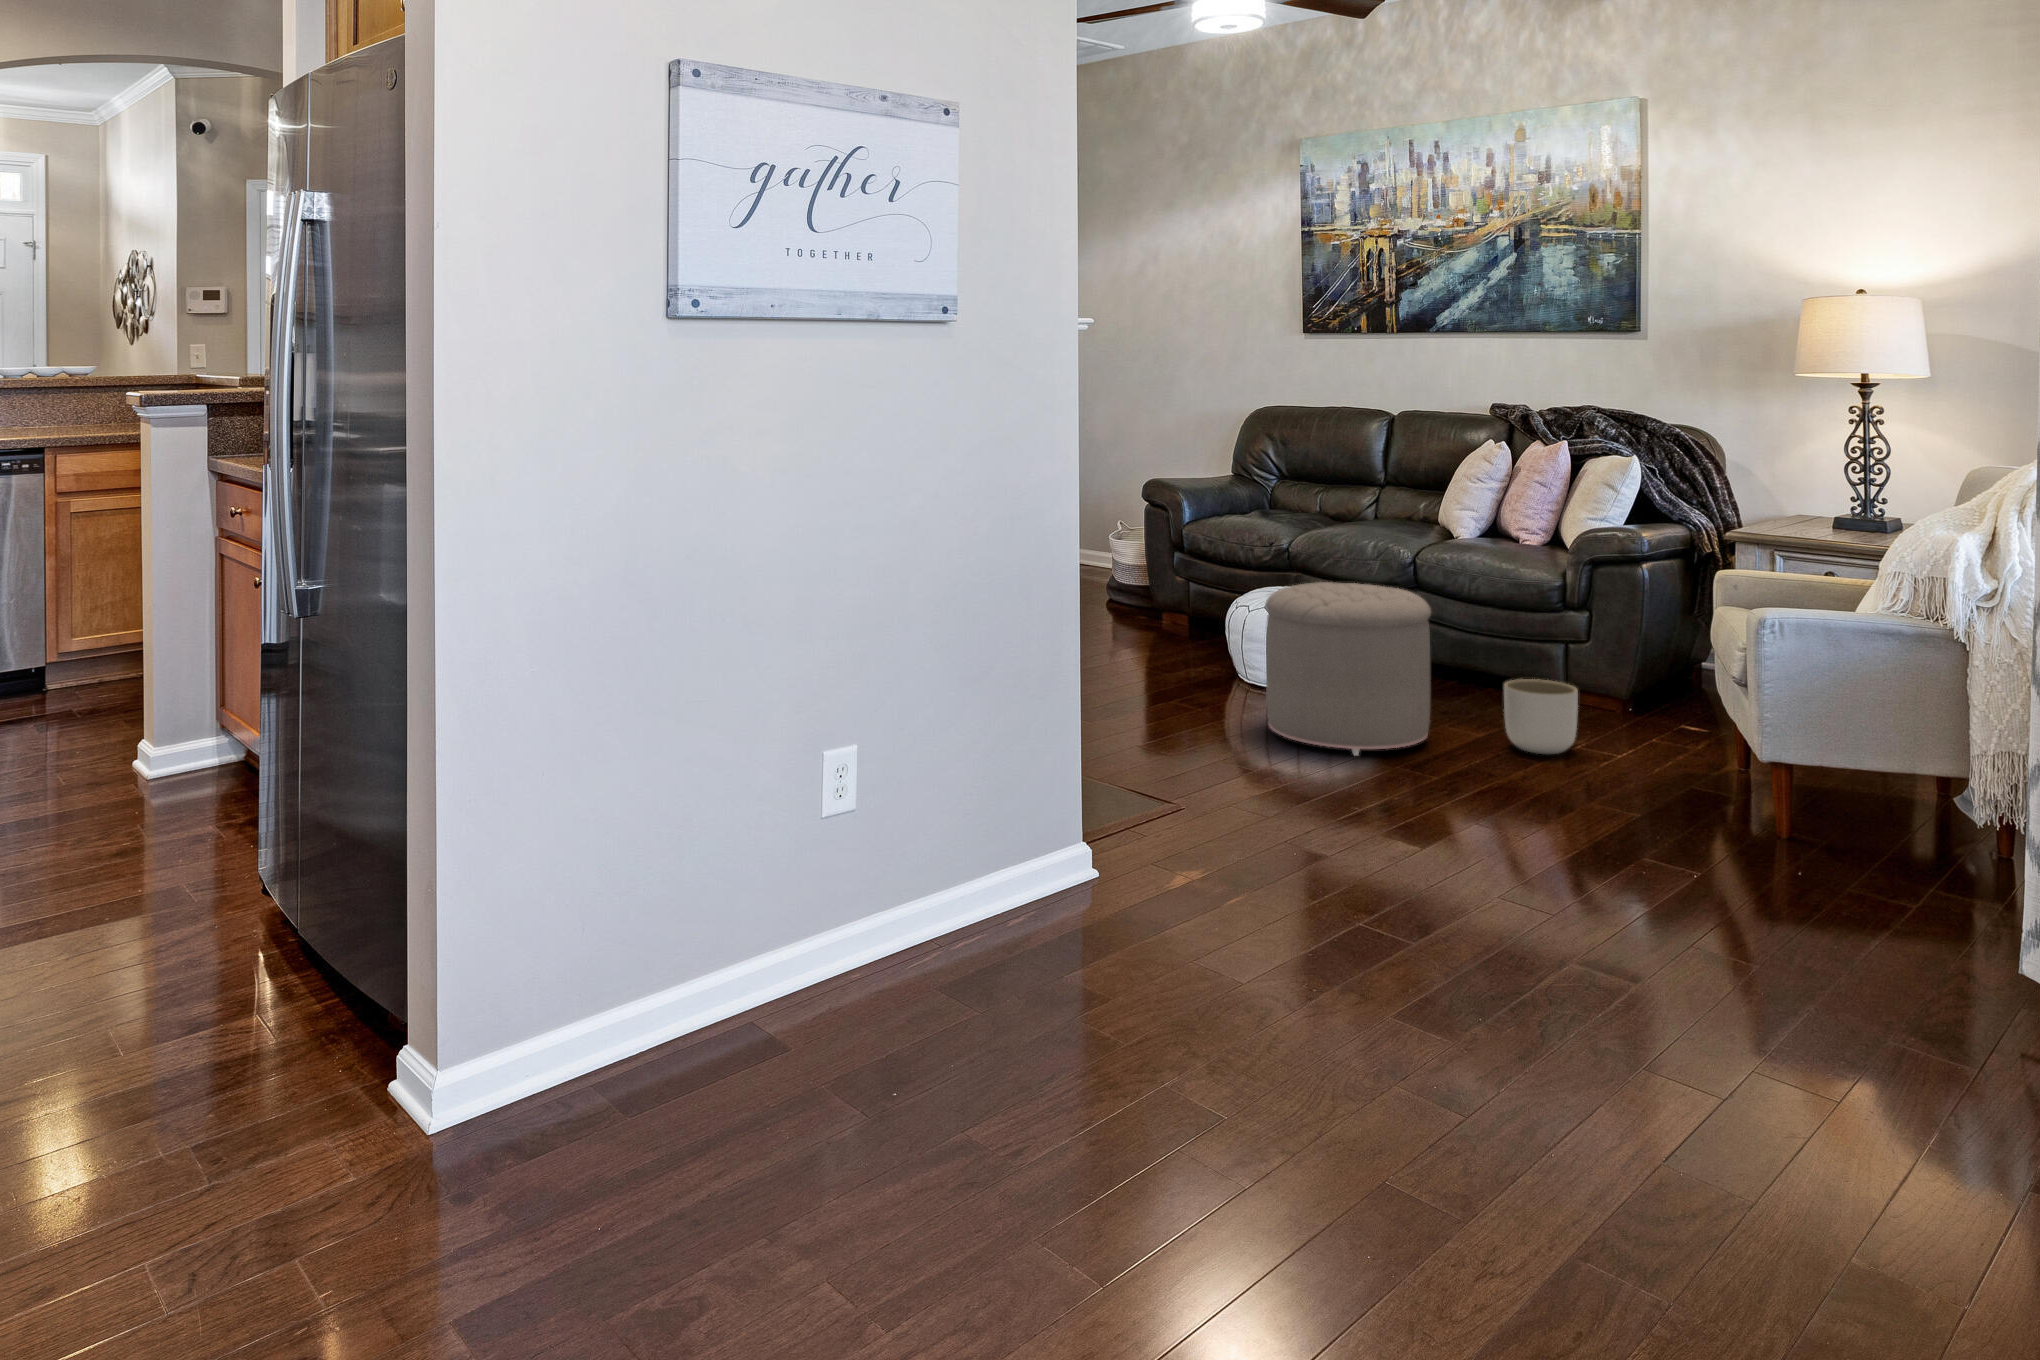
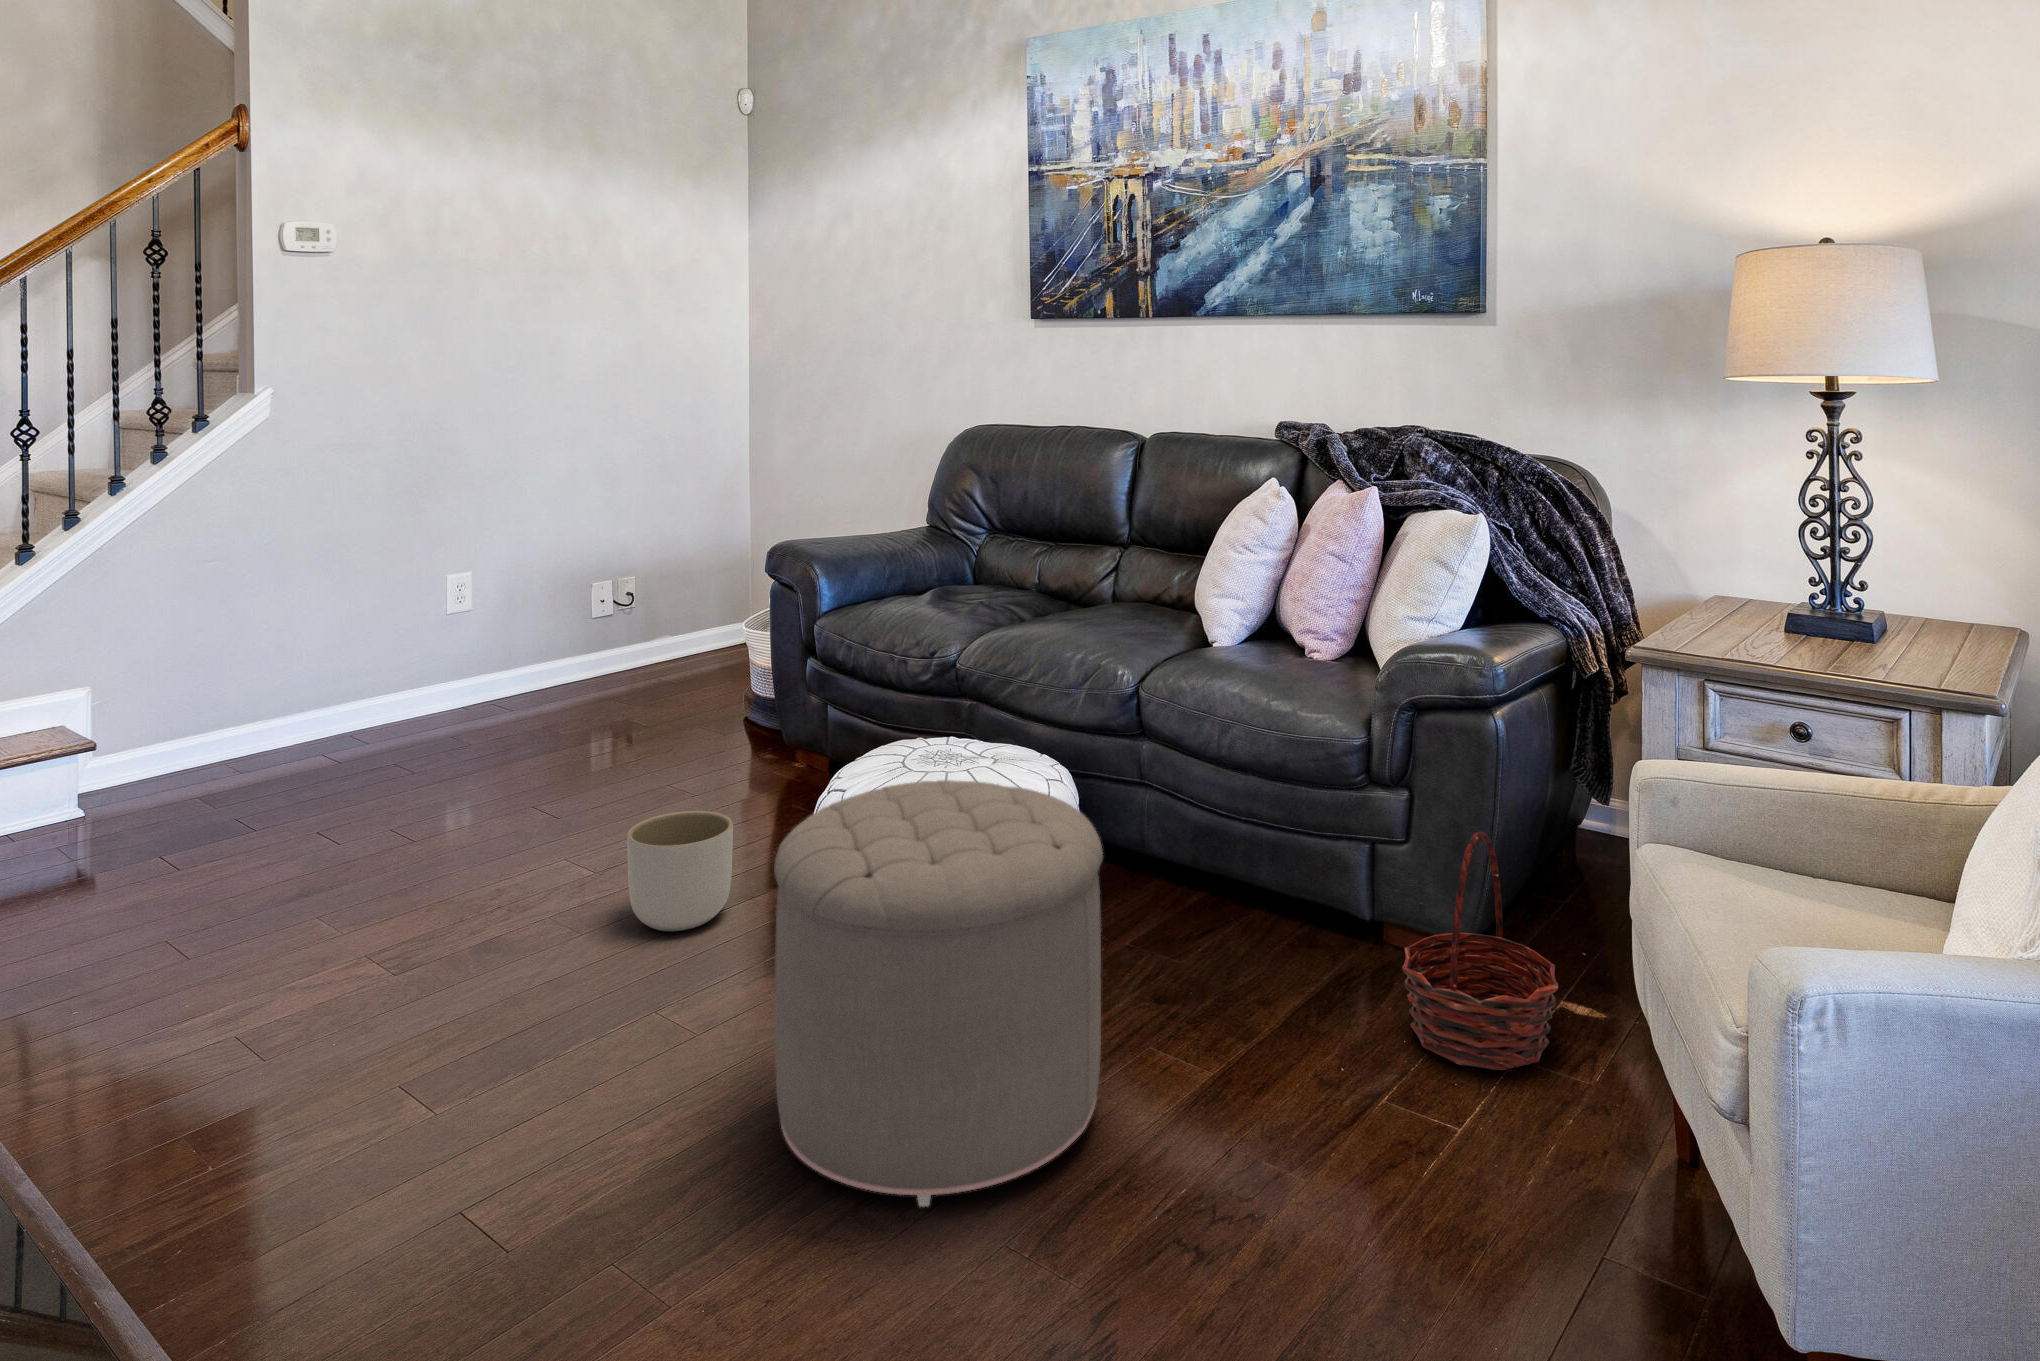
basket: none [1587,620,1677,738] -> present [1402,832,1558,1070]
planter: present [1504,679,1578,754] -> present [627,811,733,931]

